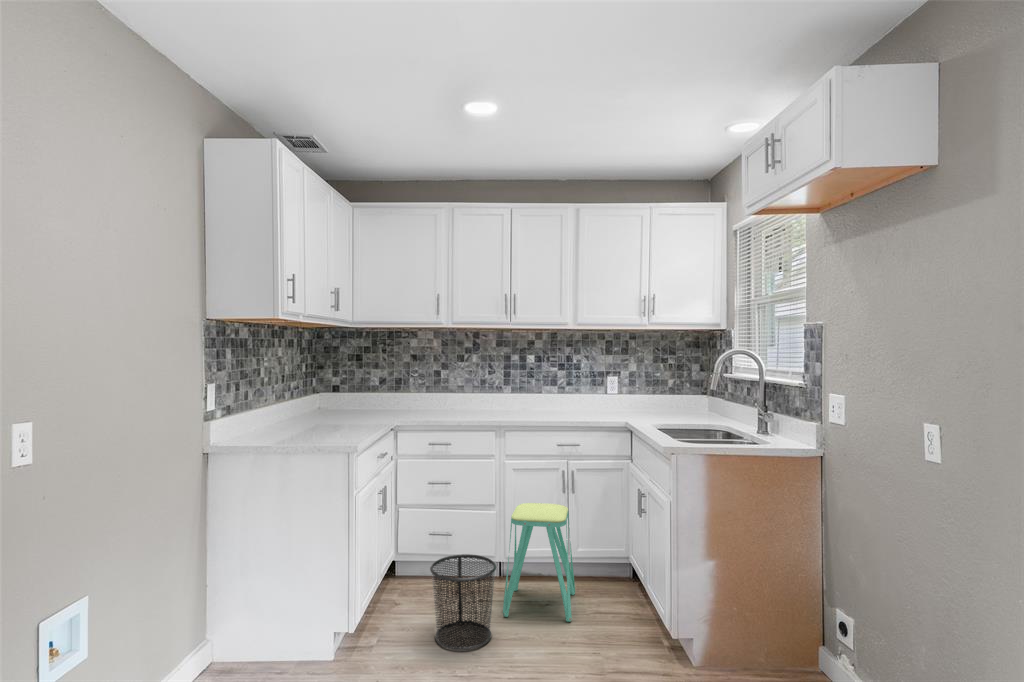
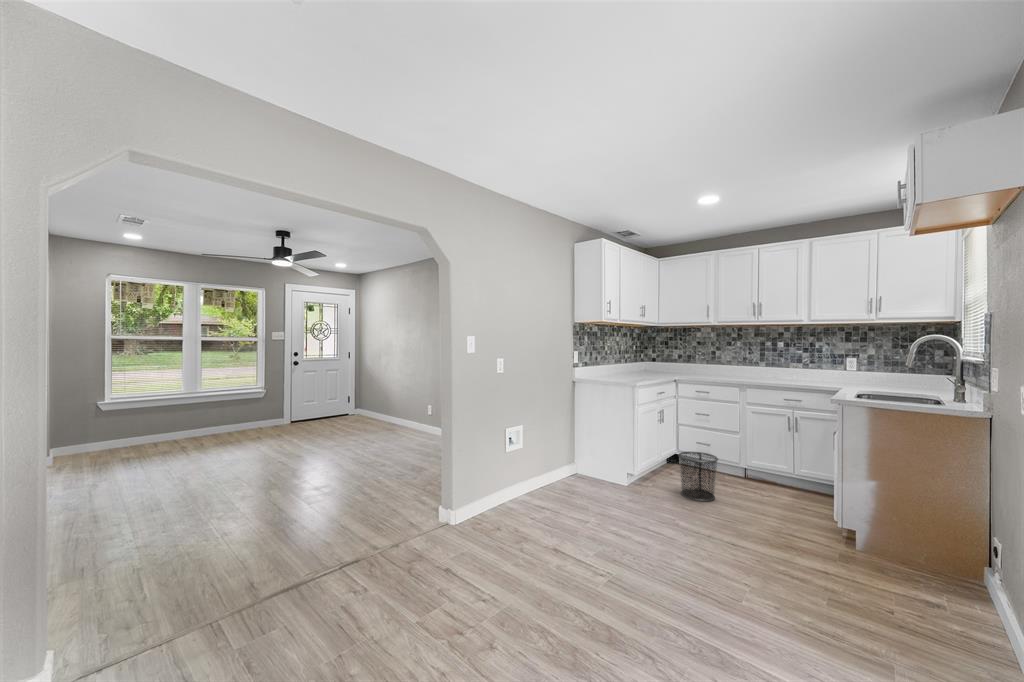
stool: present [503,503,575,621] -> none [729,433,789,507]

